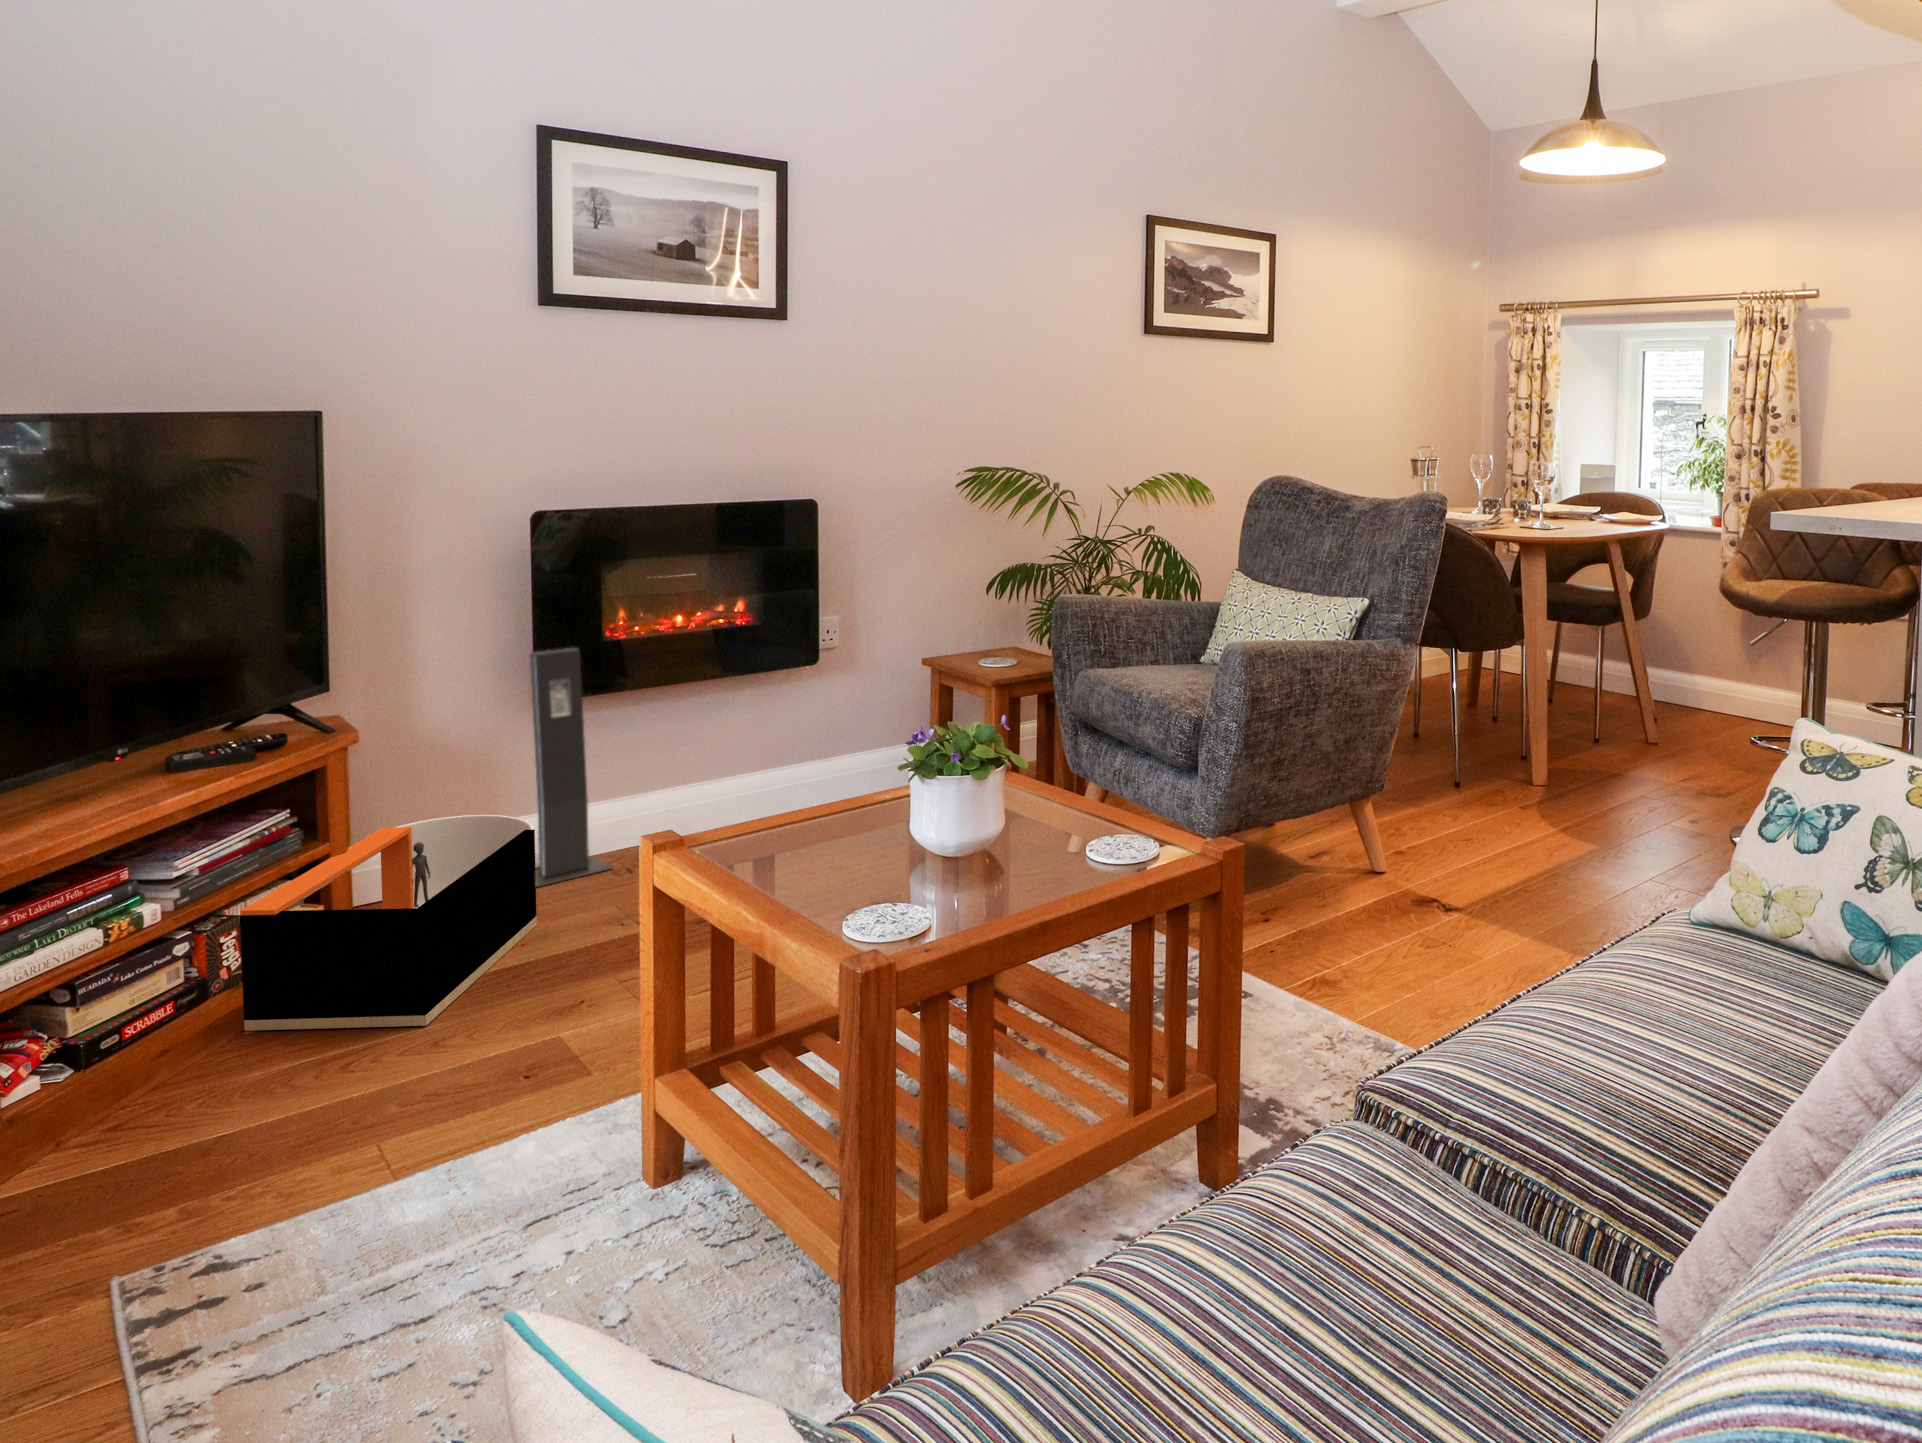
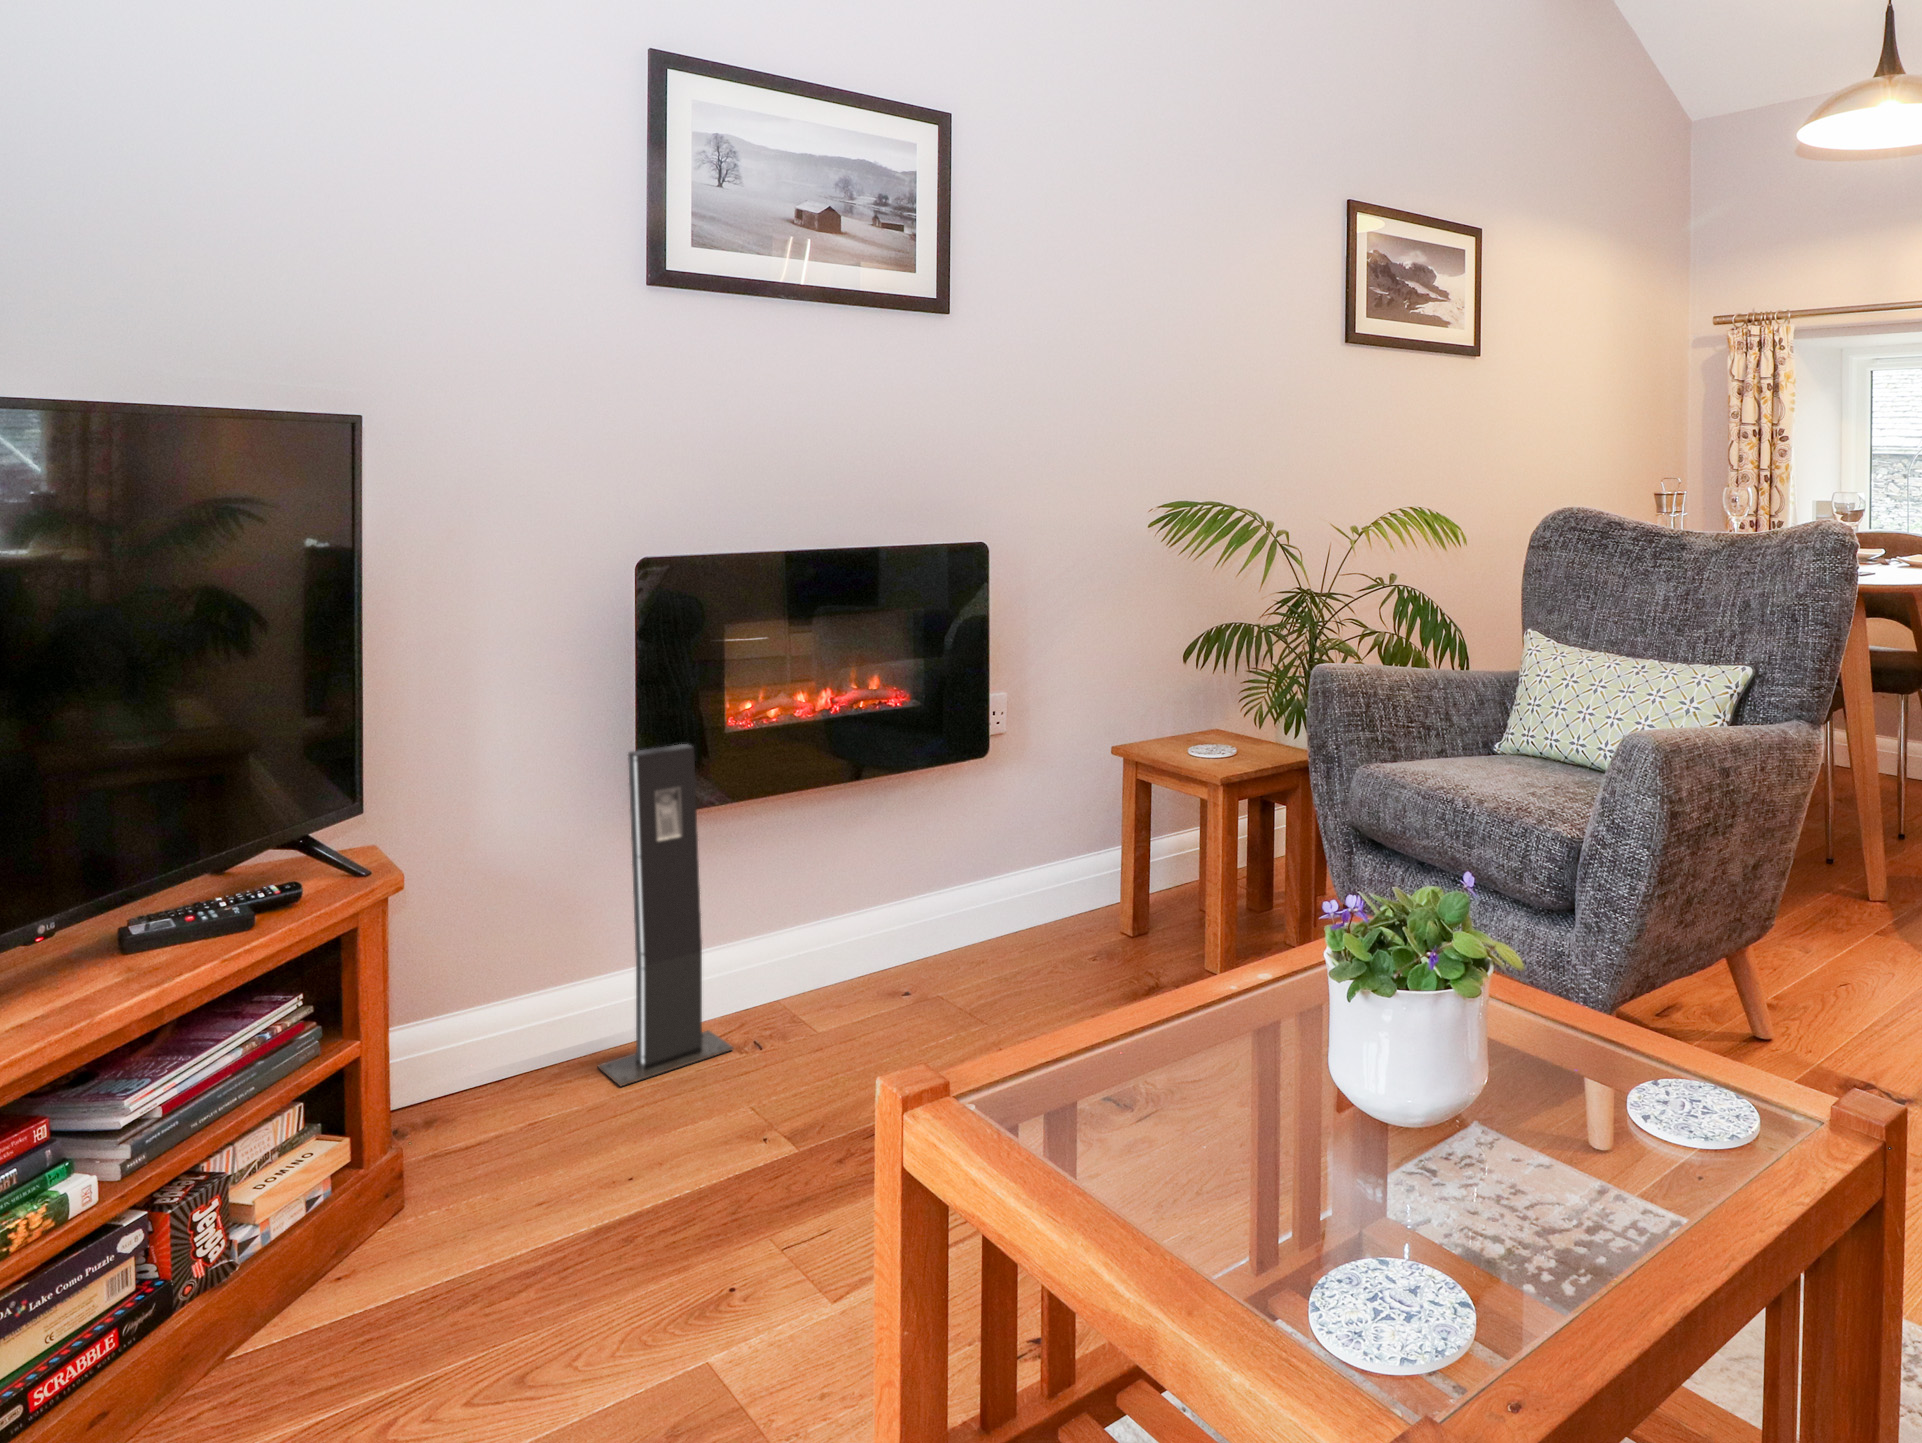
storage bin: present [240,815,537,1031] -> none [225,985,646,1361]

